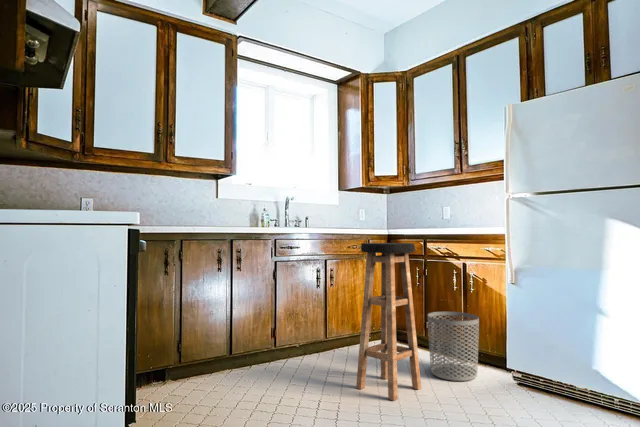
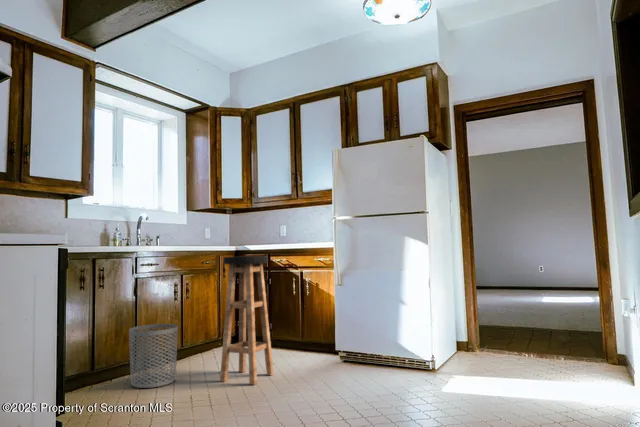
waste bin: present [428,312,479,381] -> present [129,324,178,388]

